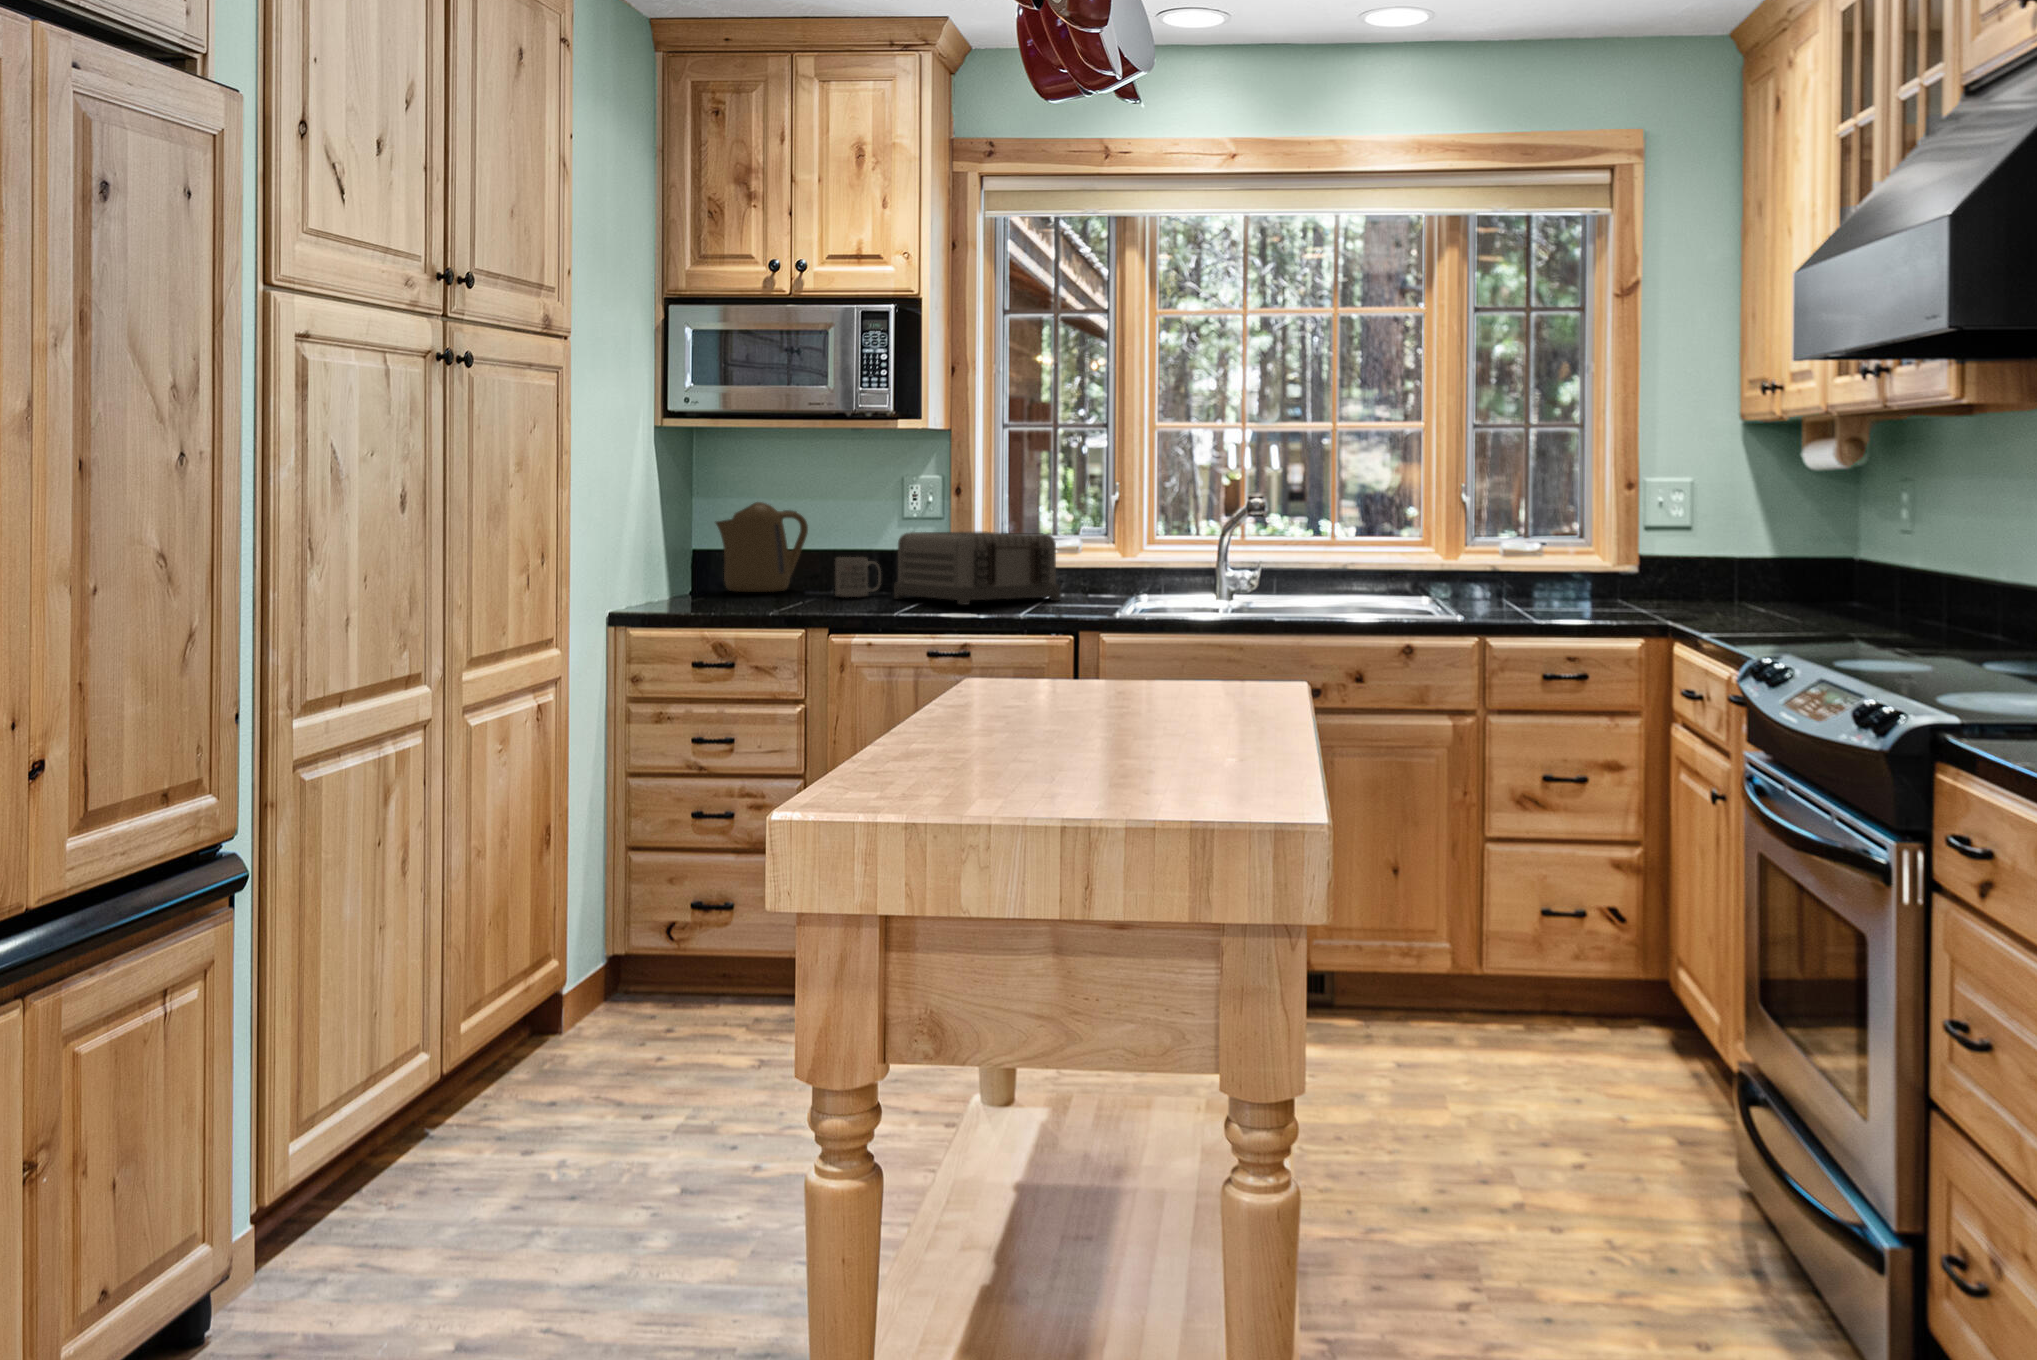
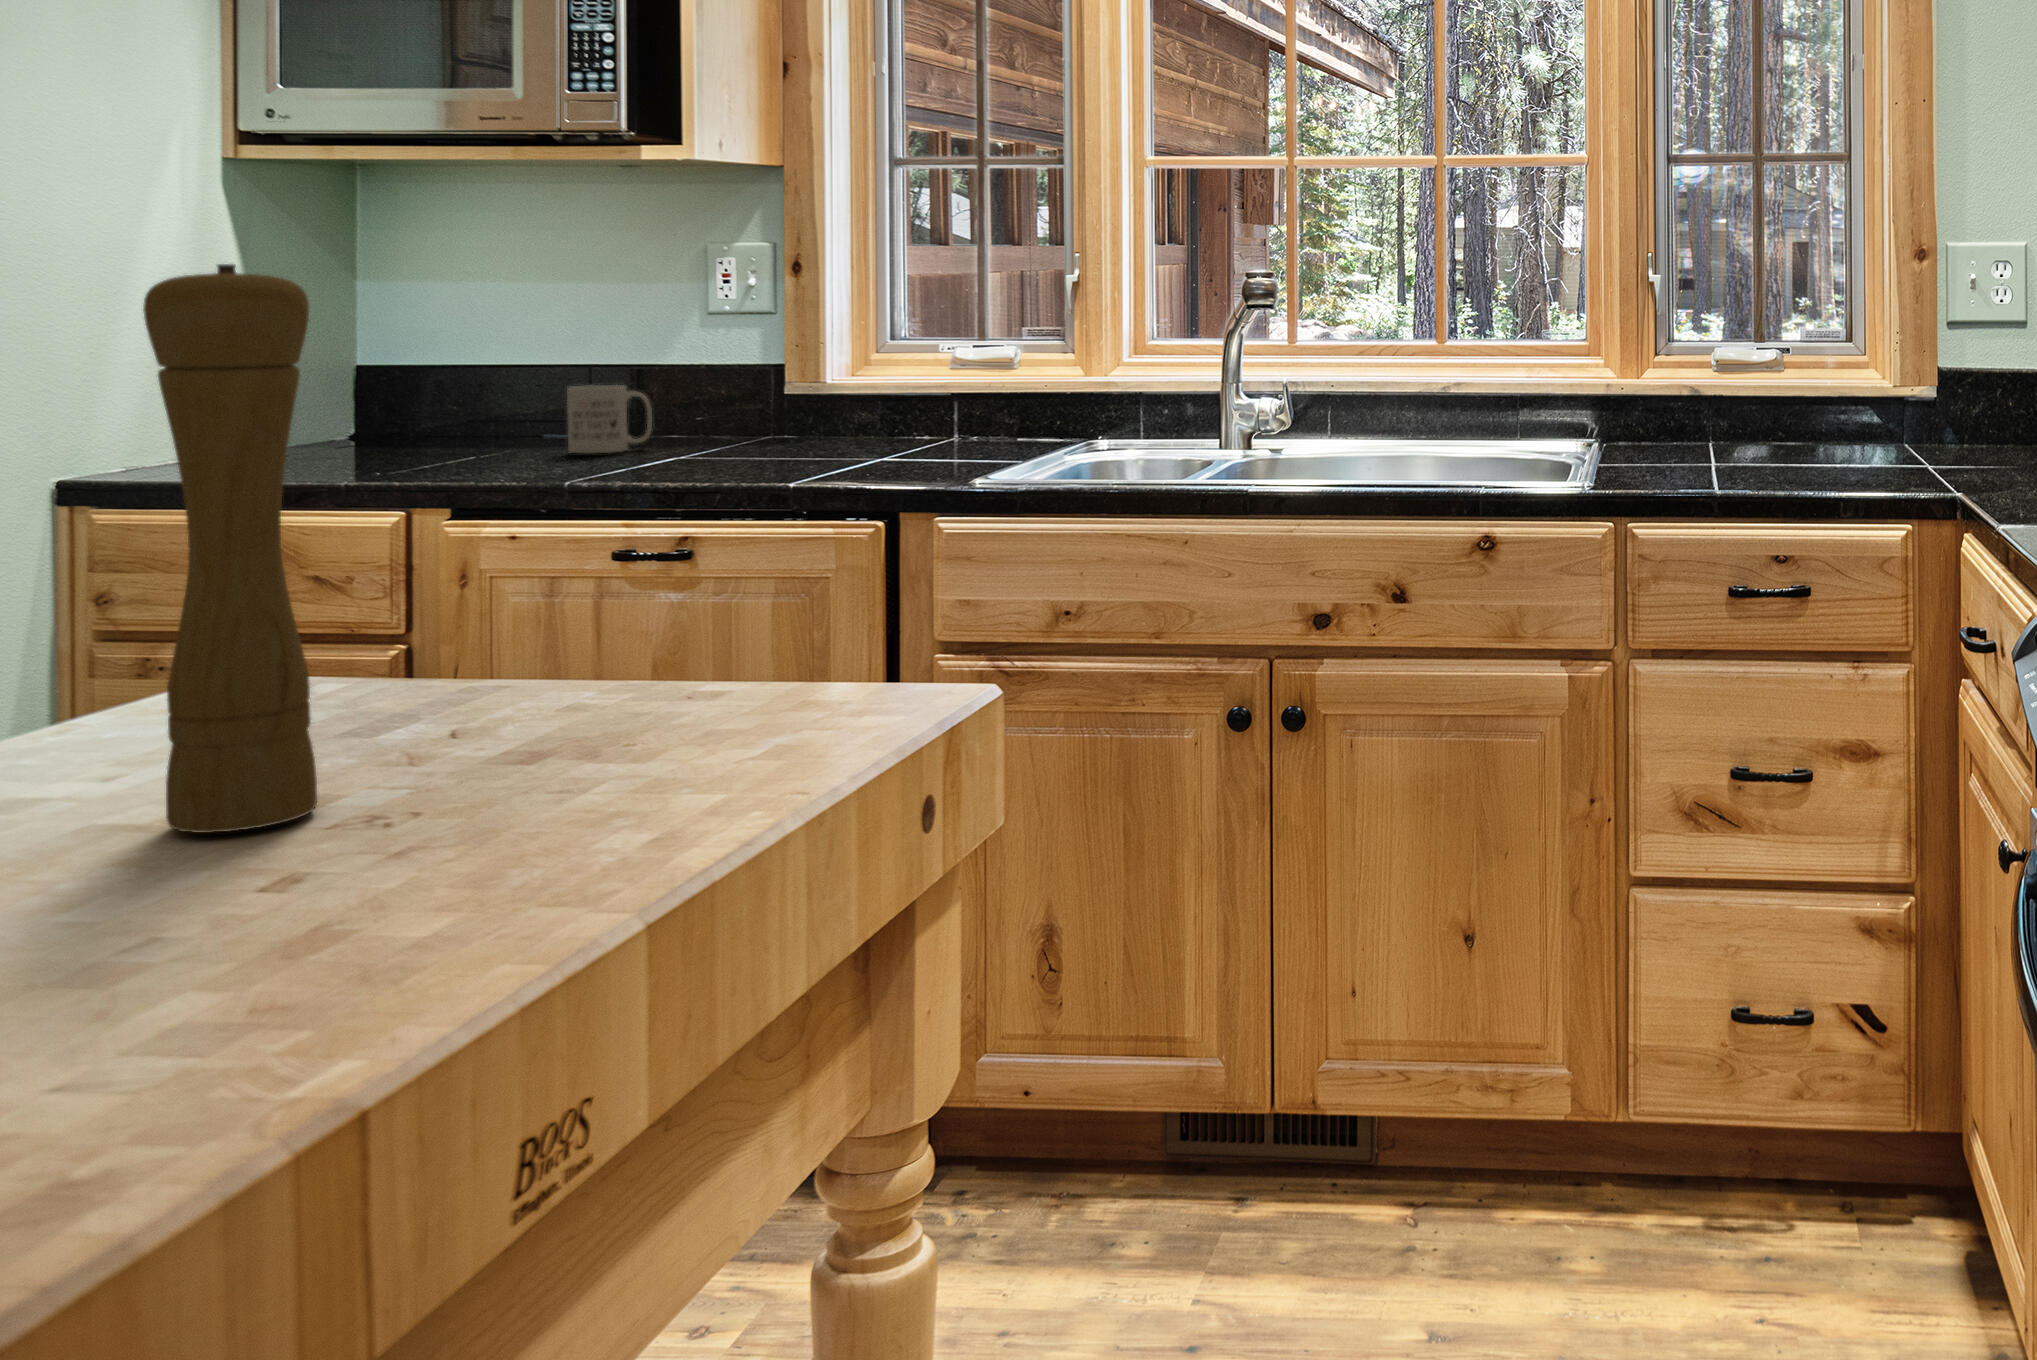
pepper mill: none [1073,495,1126,703] -> present [143,264,317,833]
kettle: present [716,502,808,592] -> none [377,293,551,446]
toaster: present [894,532,1060,605] -> none [662,339,941,469]

